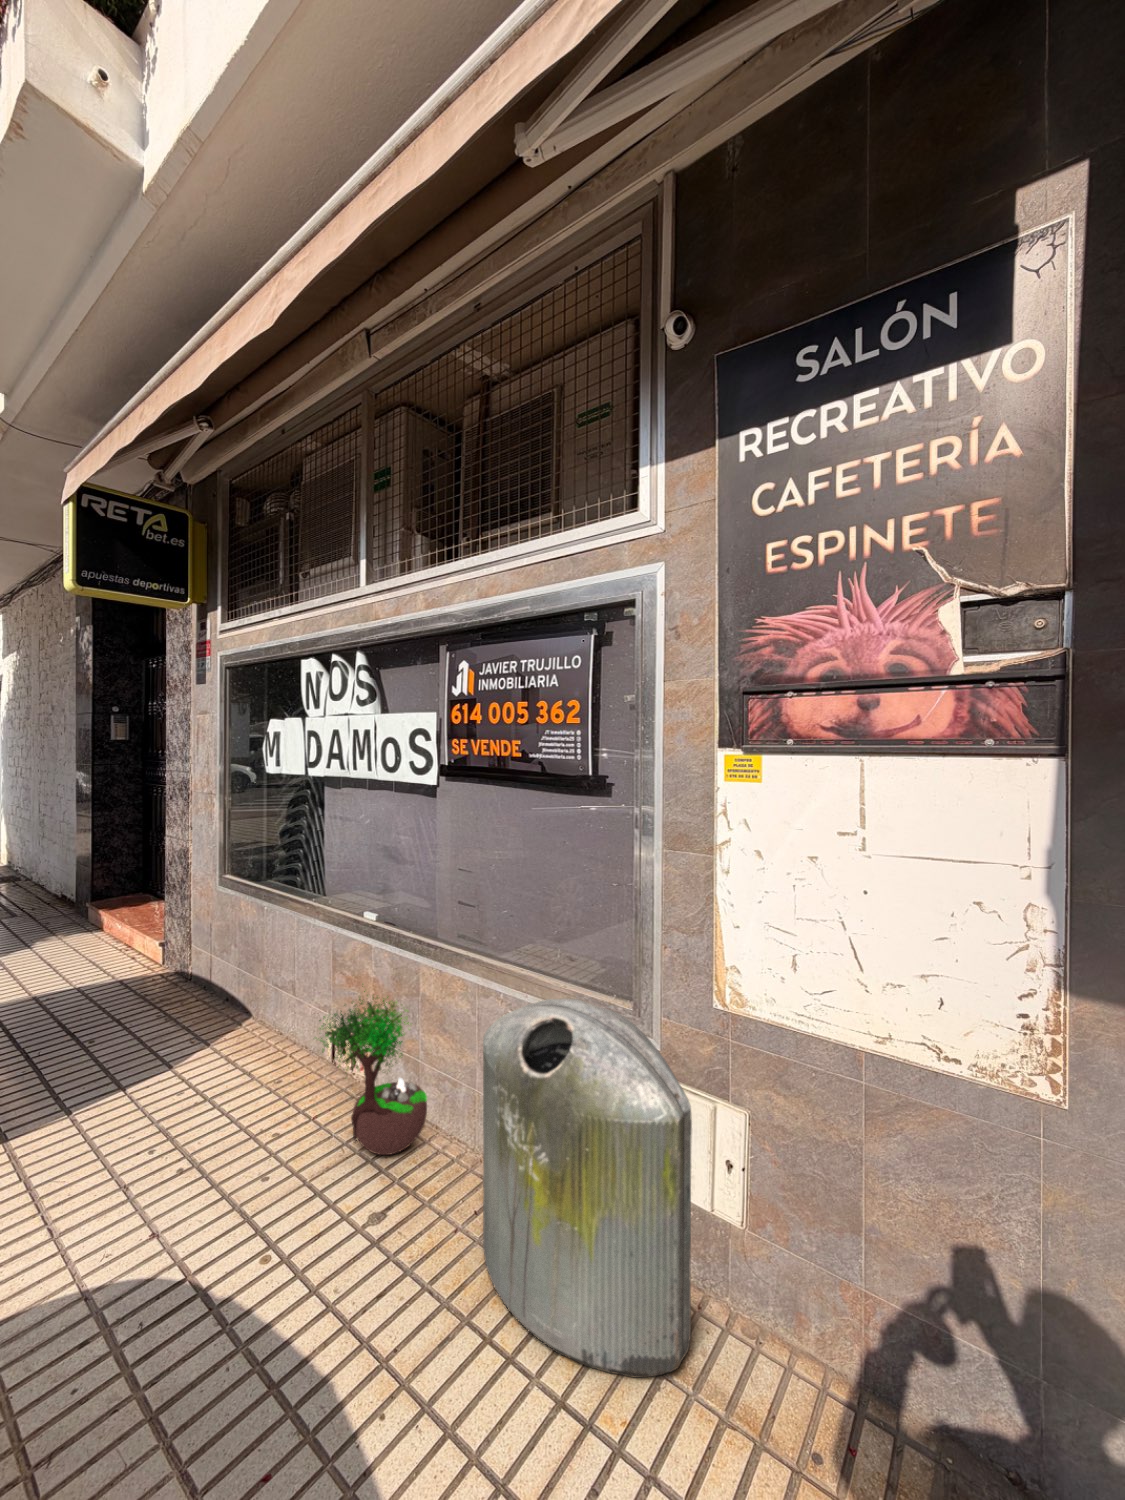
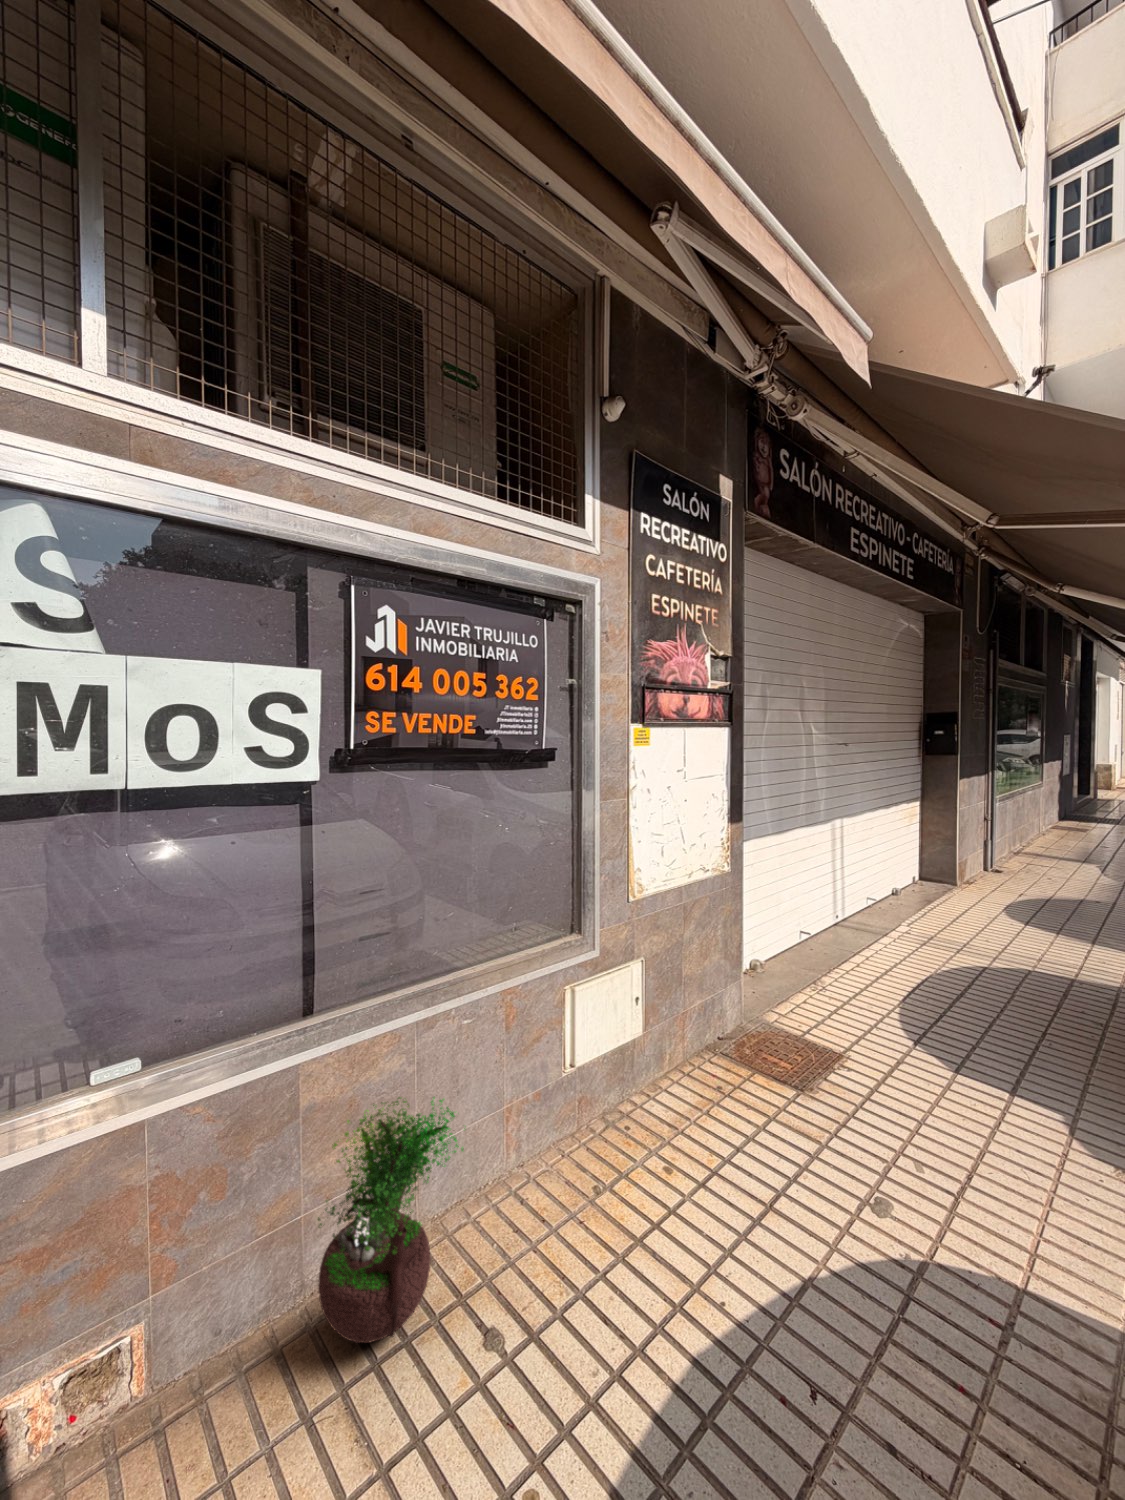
trash can: present [483,998,692,1378] -> none [546,926,692,1204]

